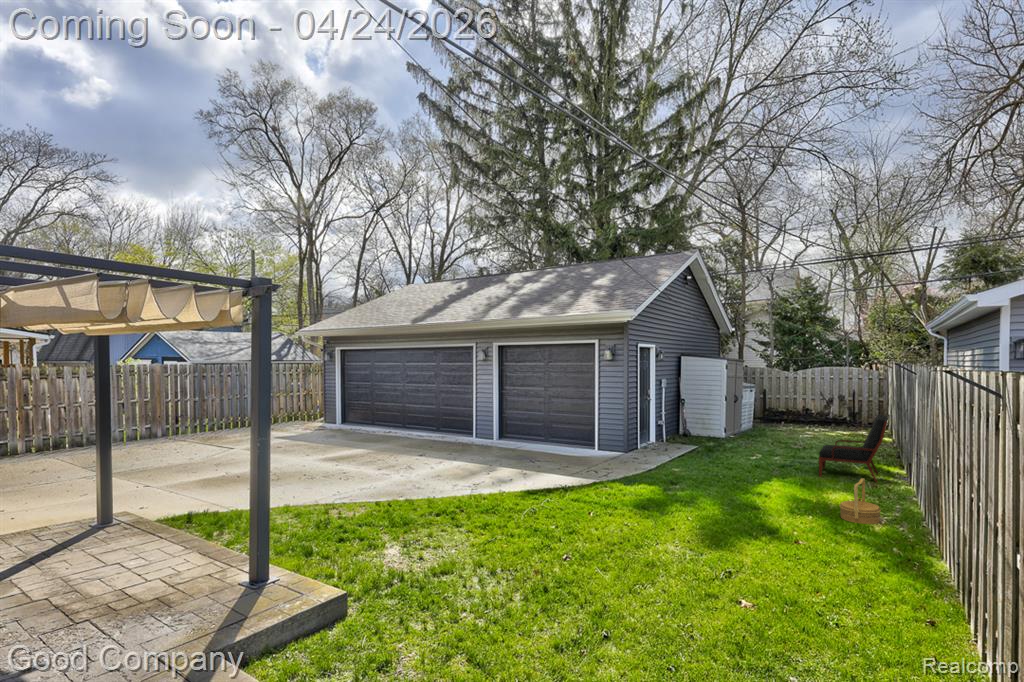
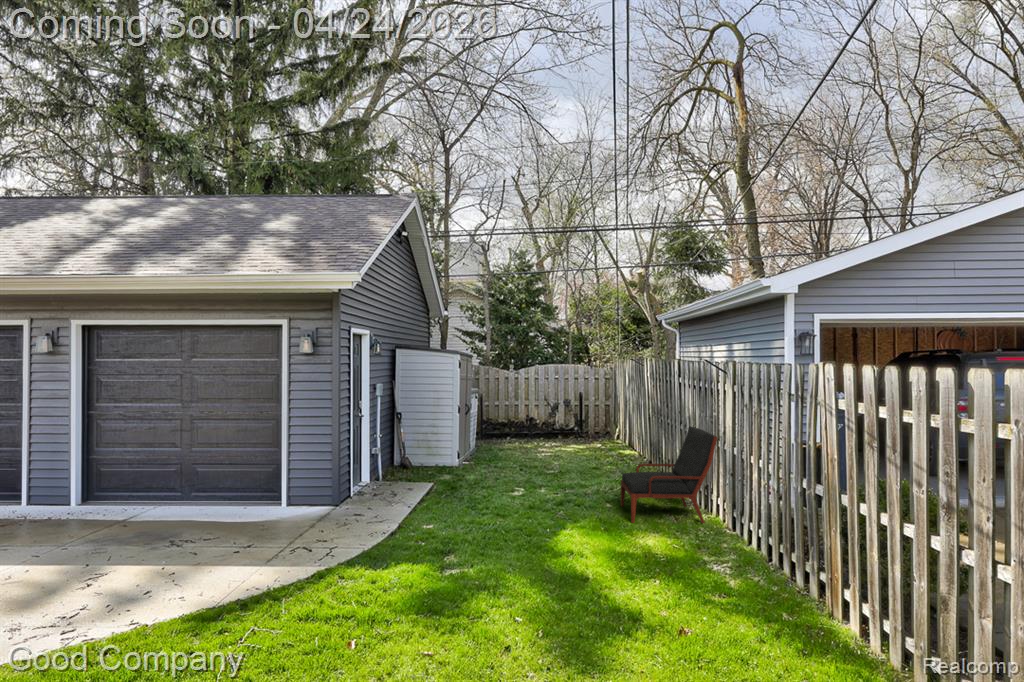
woven basket: present [840,478,880,524] -> none [758,544,826,633]

